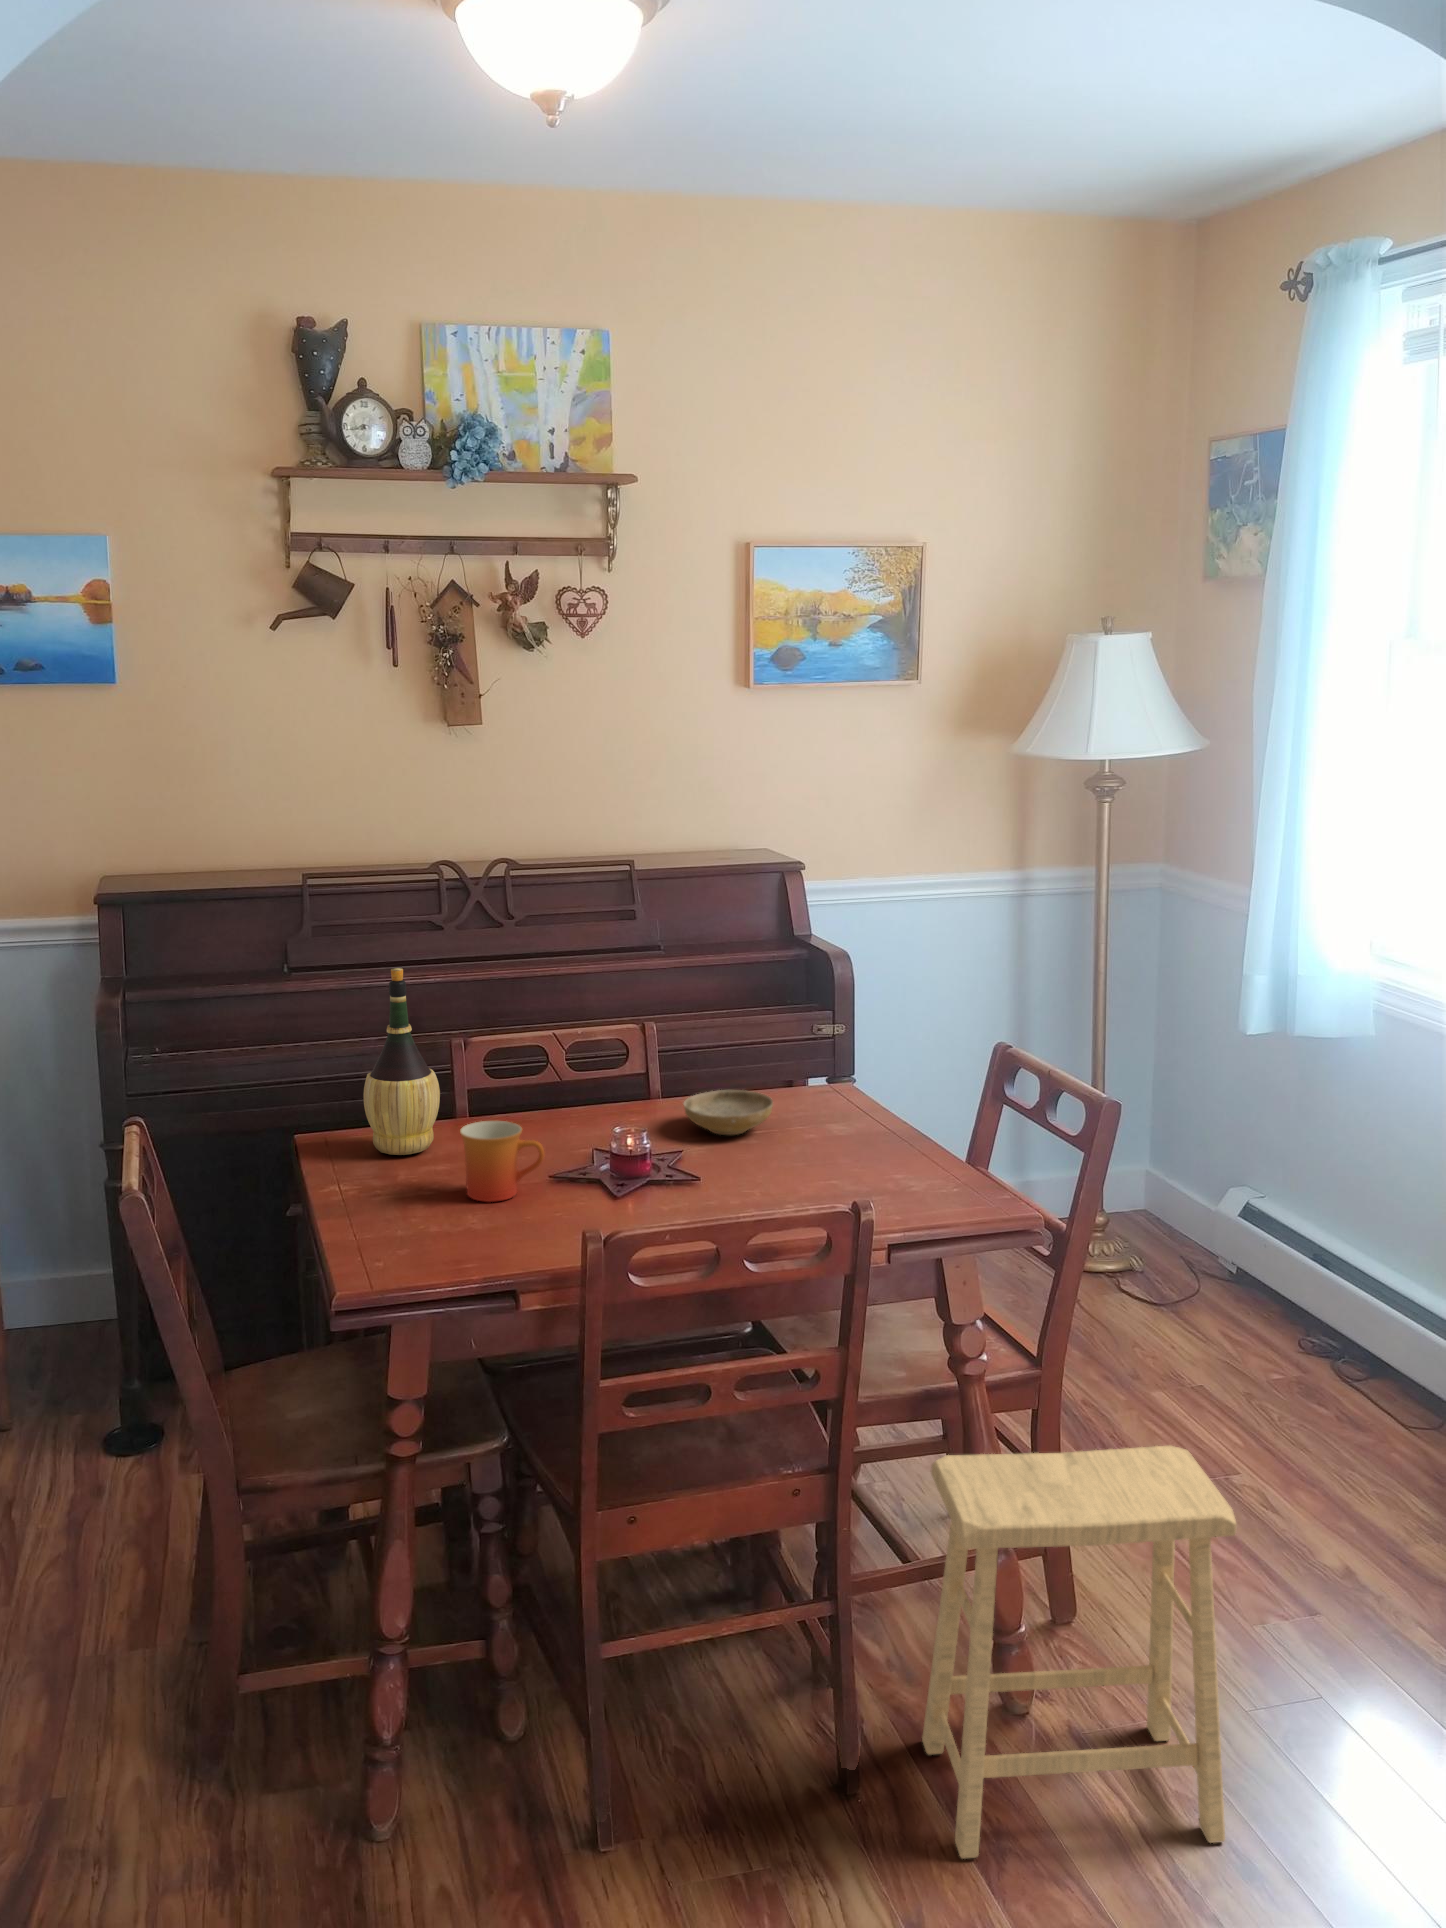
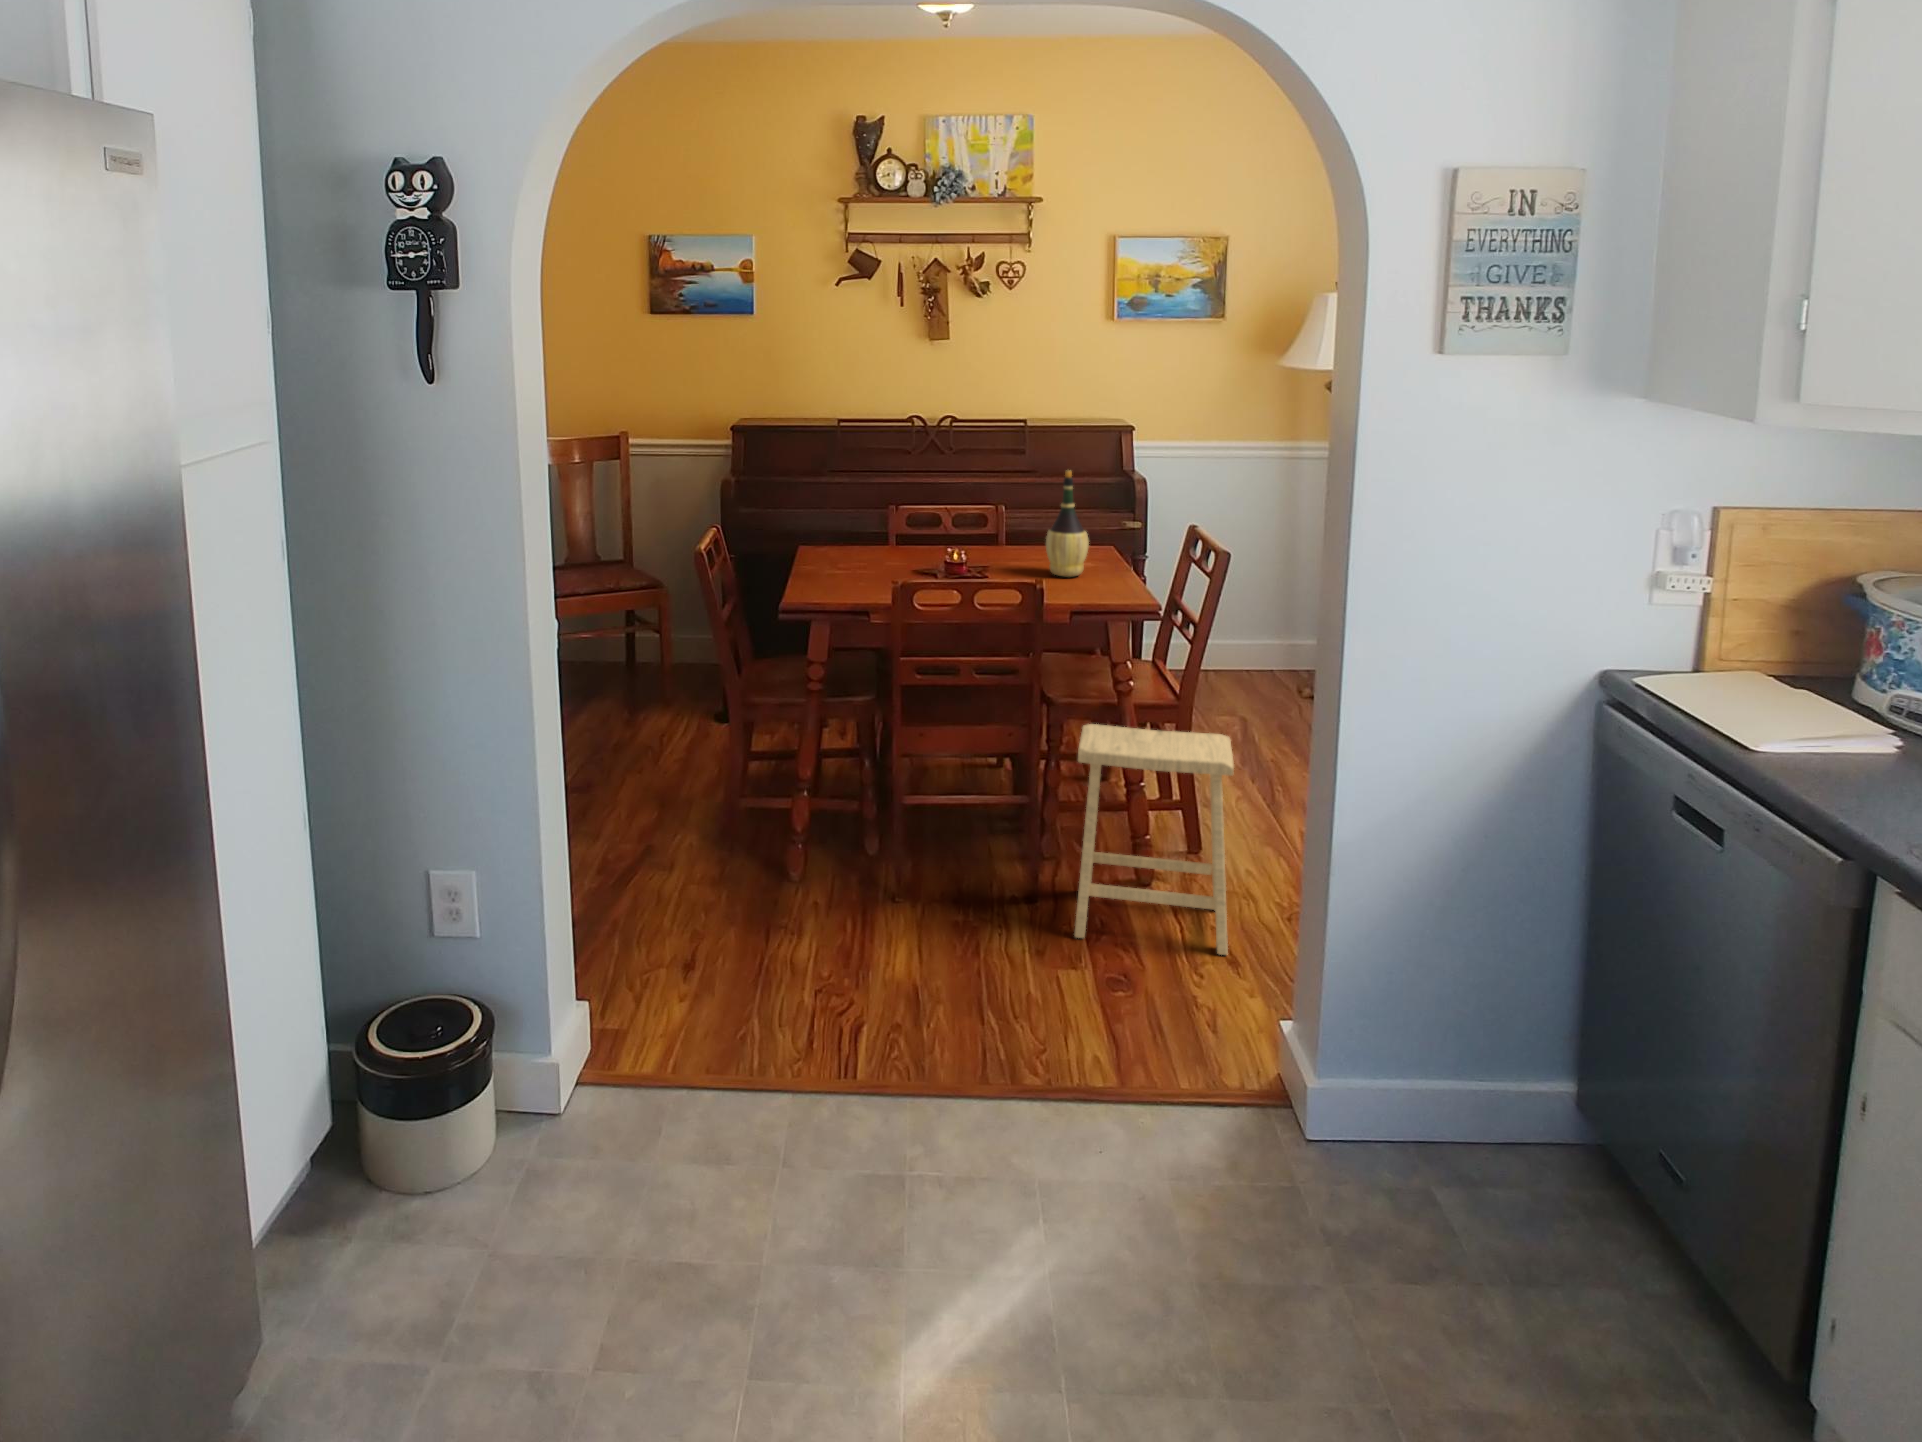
wine bottle: present [364,968,440,1155] -> present [1046,470,1089,577]
ceramic bowl: present [684,1090,773,1135] -> none [1002,538,1052,561]
mug: present [460,1121,544,1202] -> none [865,535,907,575]

